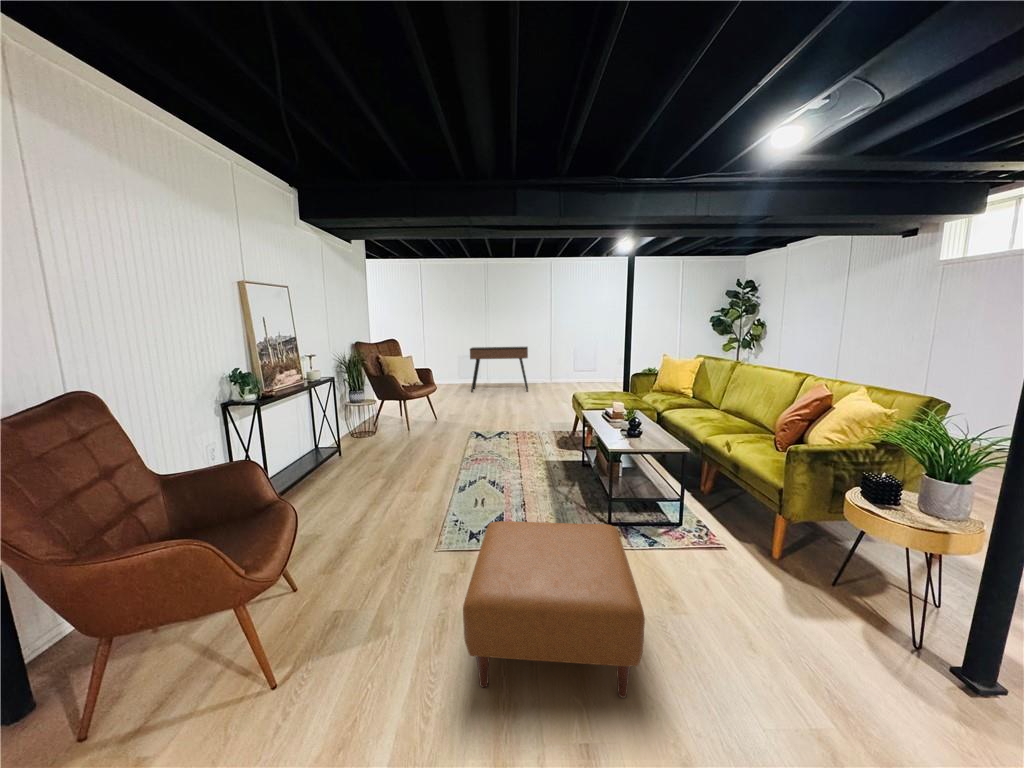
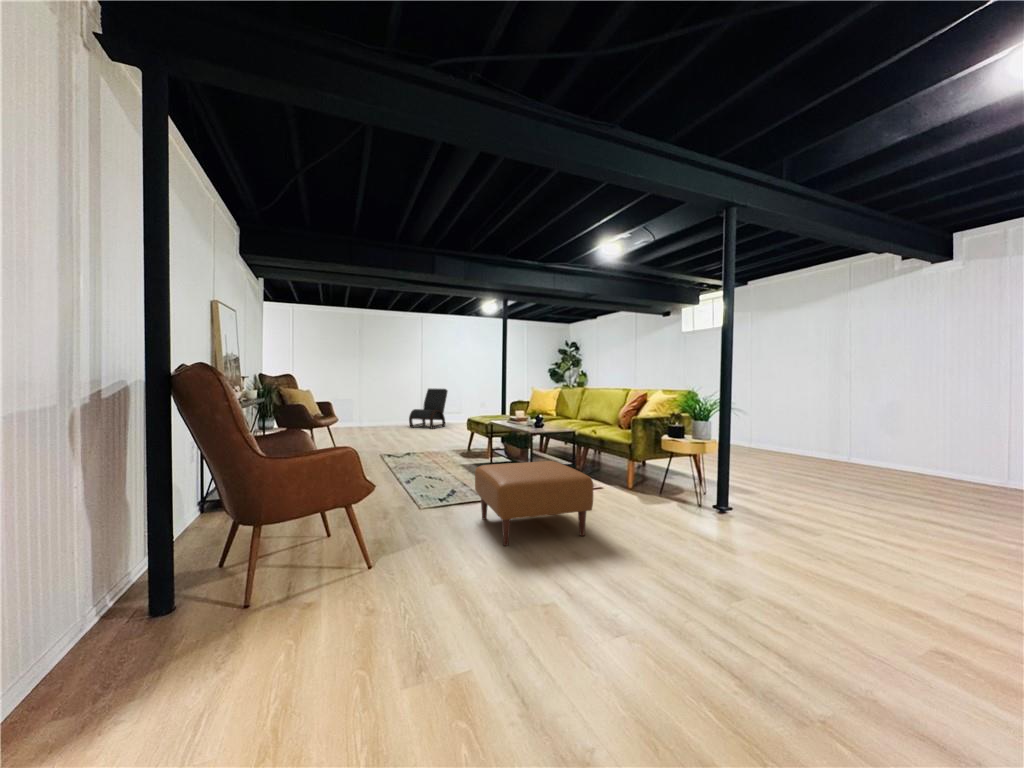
lounge chair: none [536,345,579,391] -> present [409,389,448,429]
console table: present [470,347,528,392] -> none [345,388,404,432]

